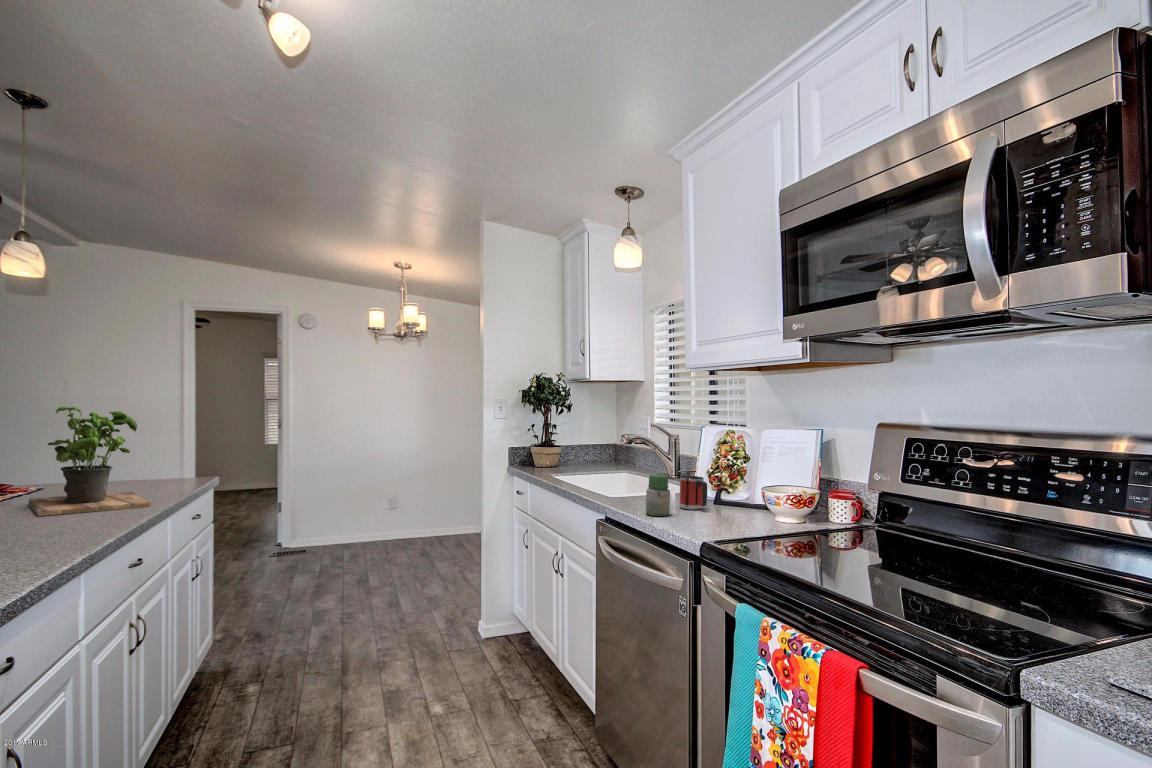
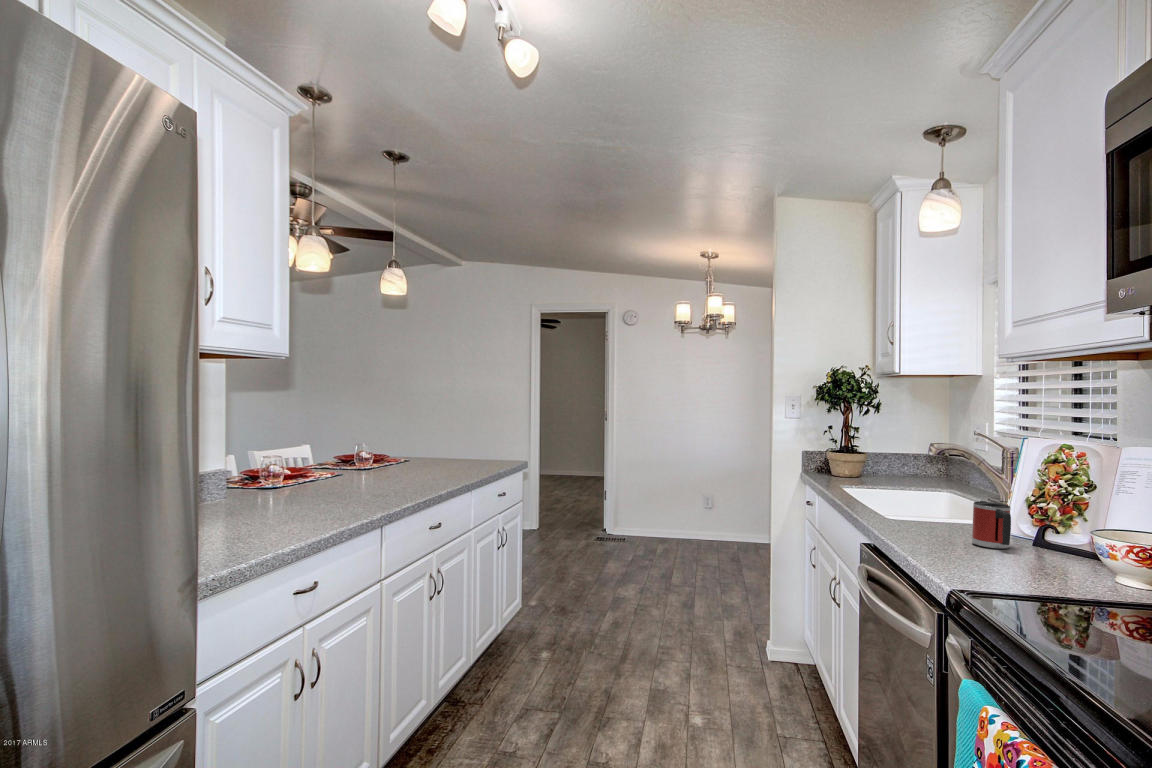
potted plant: present [29,407,150,516] -> none [384,397,457,482]
jar: present [646,475,670,516] -> none [912,496,947,550]

